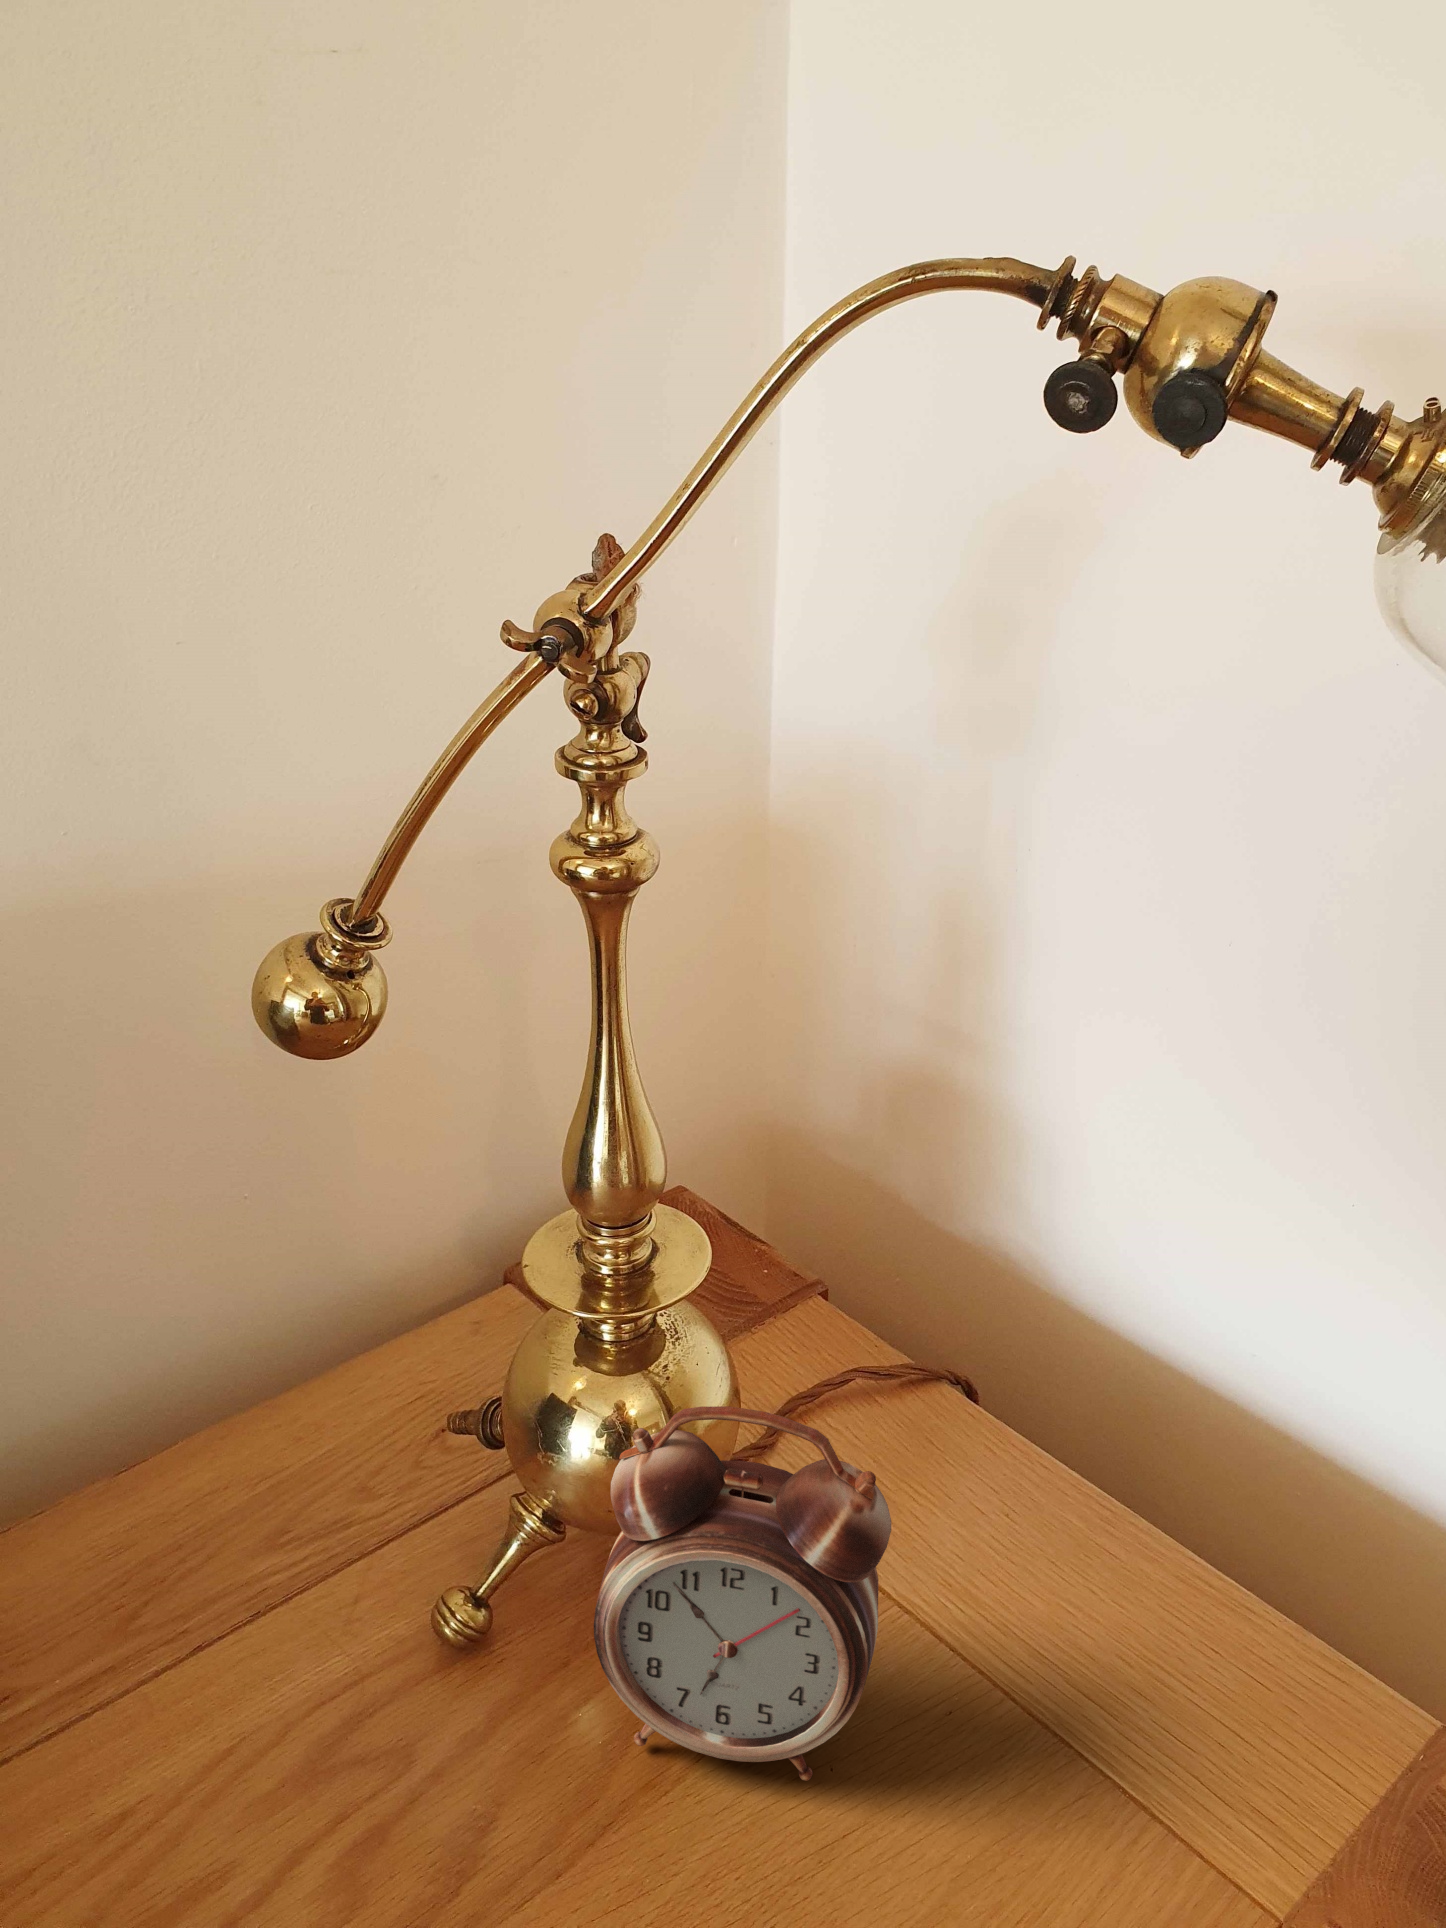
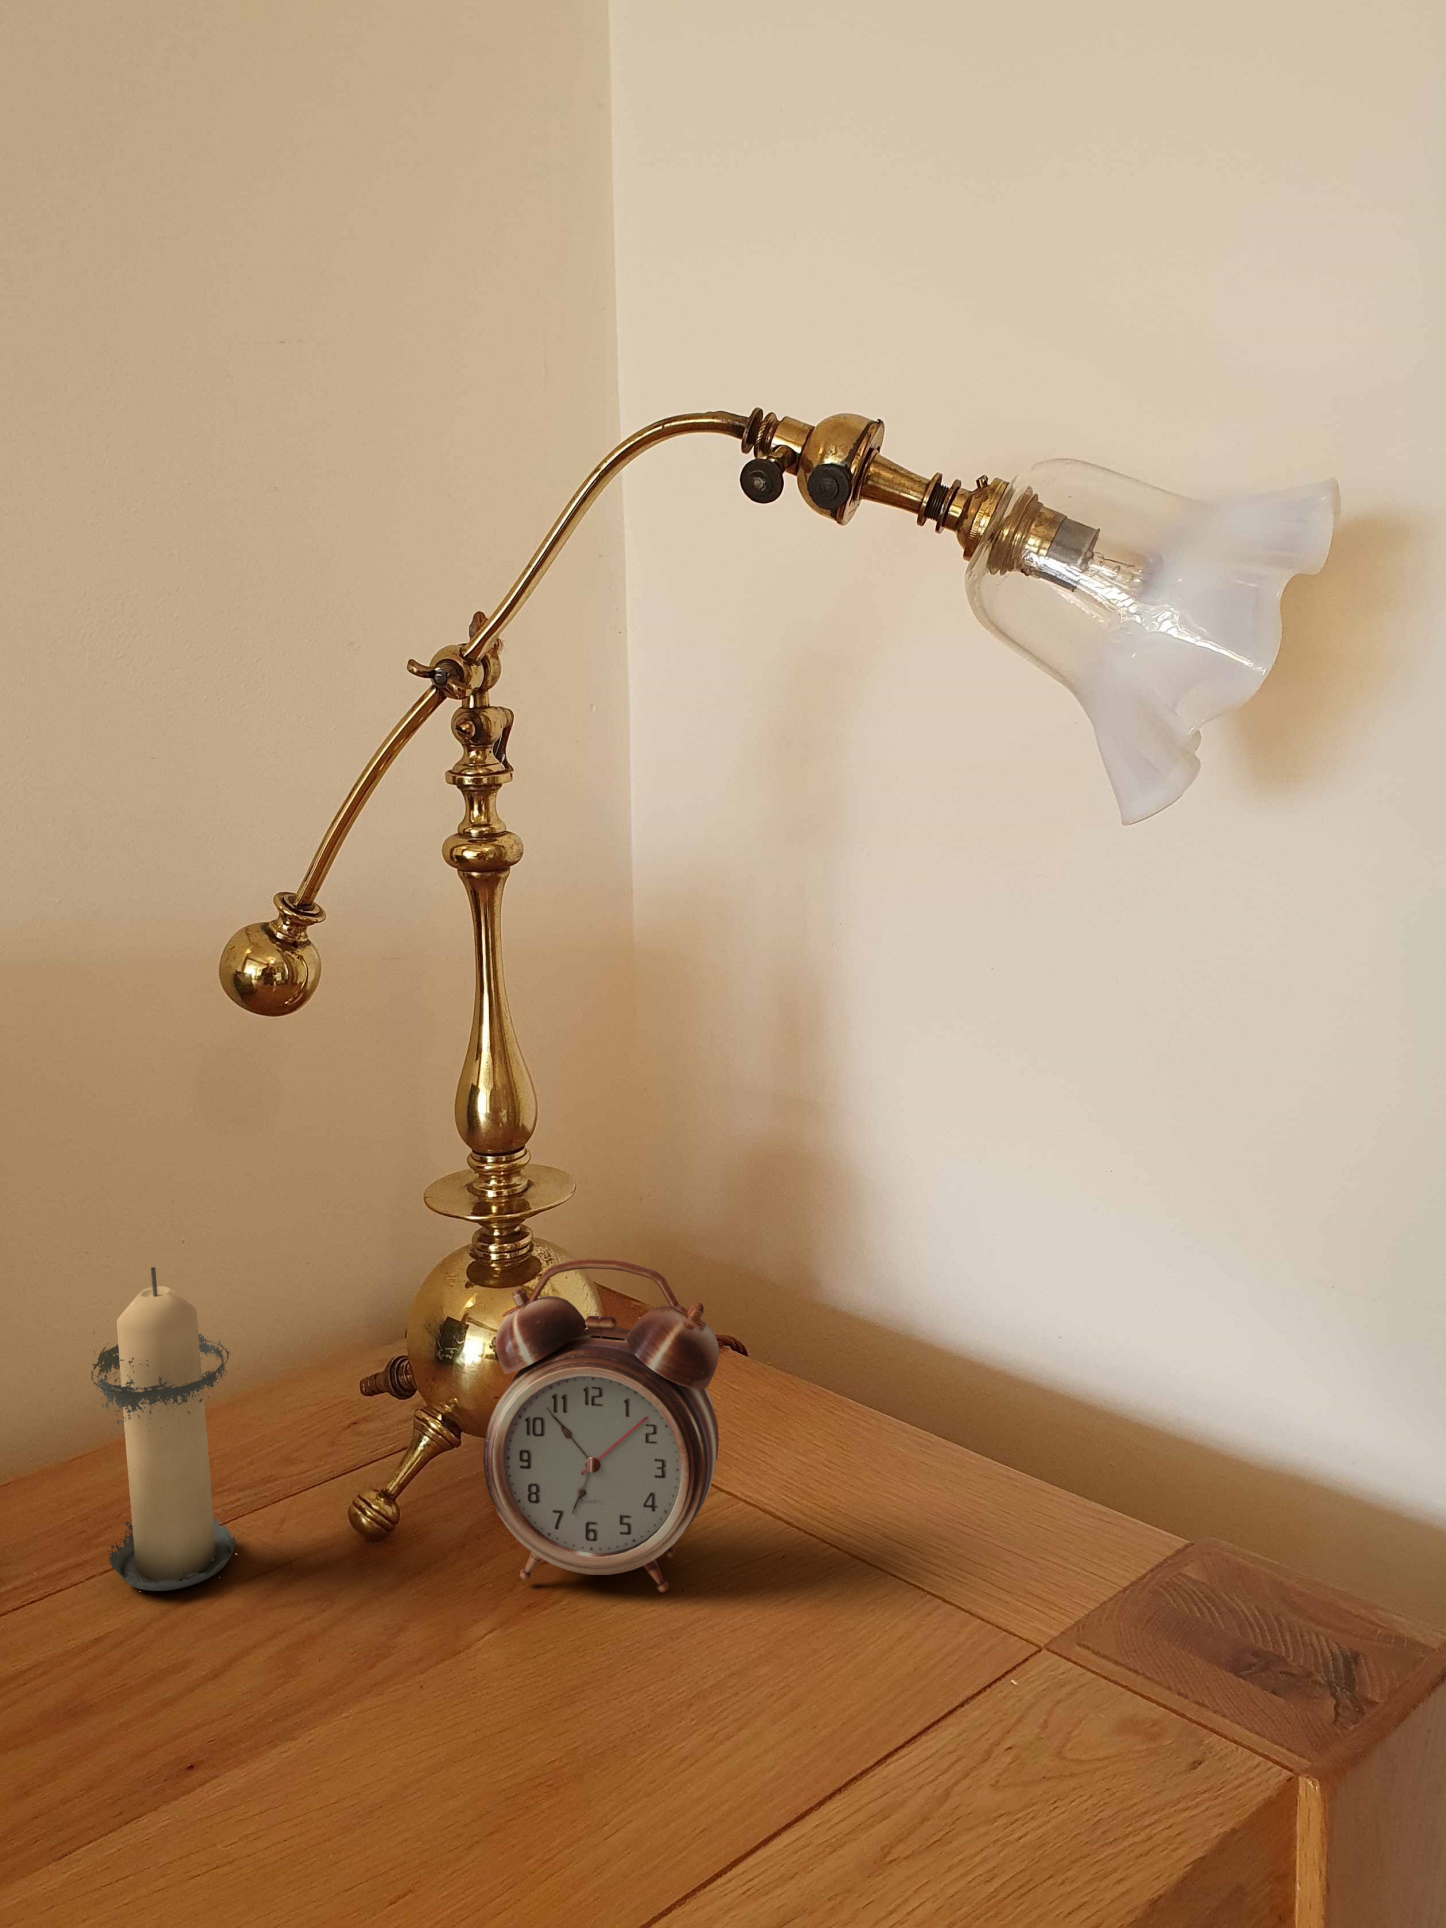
candle: none [100,1390,321,1745] -> present [91,1267,239,1591]

